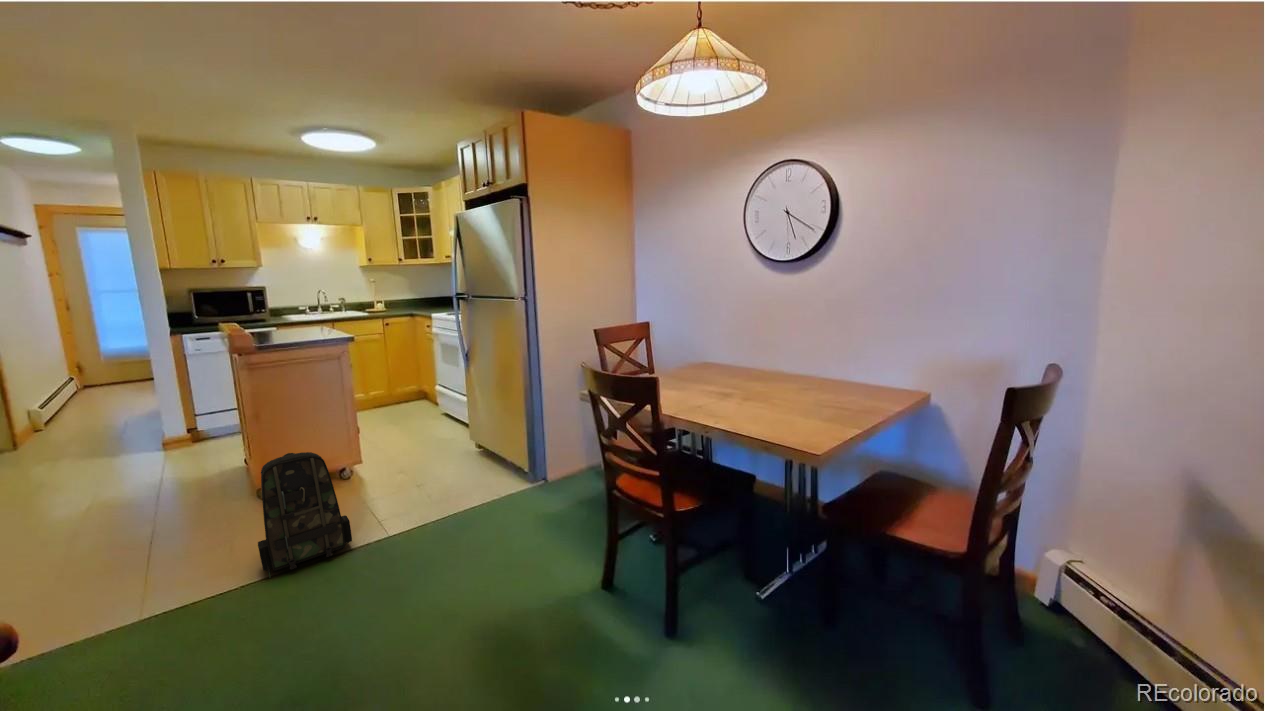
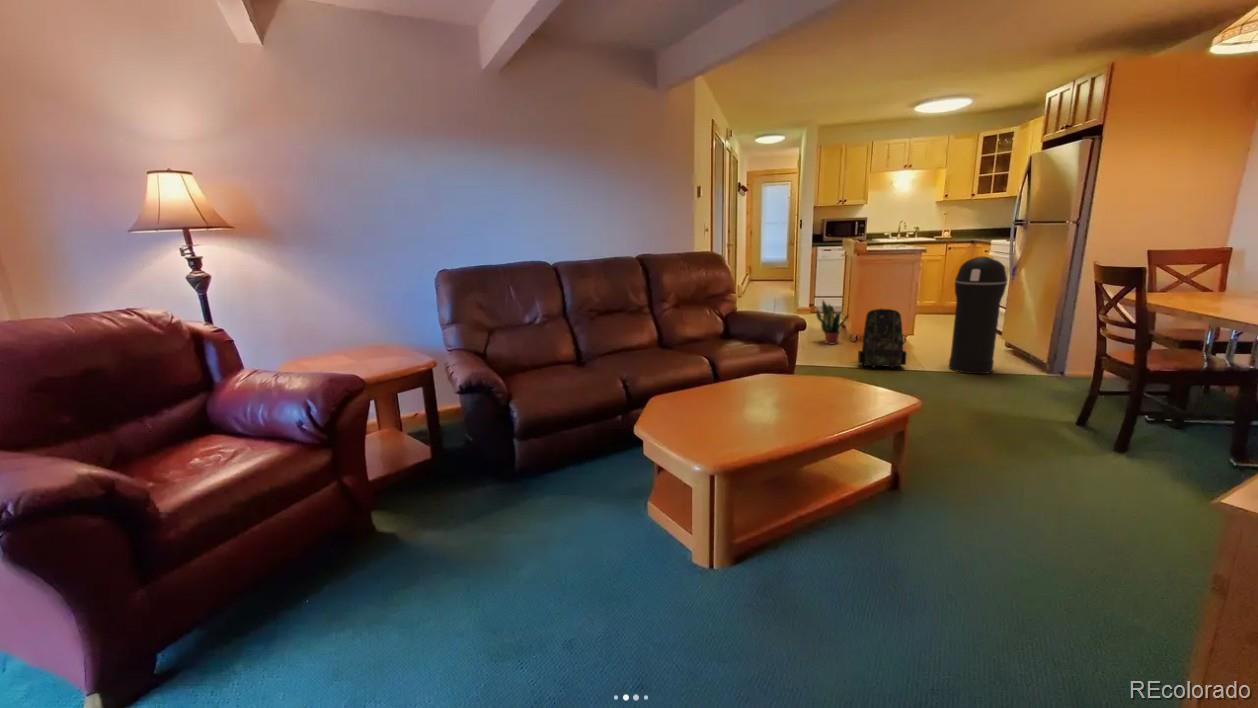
trash can: none [400,350,476,522] -> present [949,257,1007,374]
potted plant: none [168,444,241,521] -> present [816,301,848,344]

